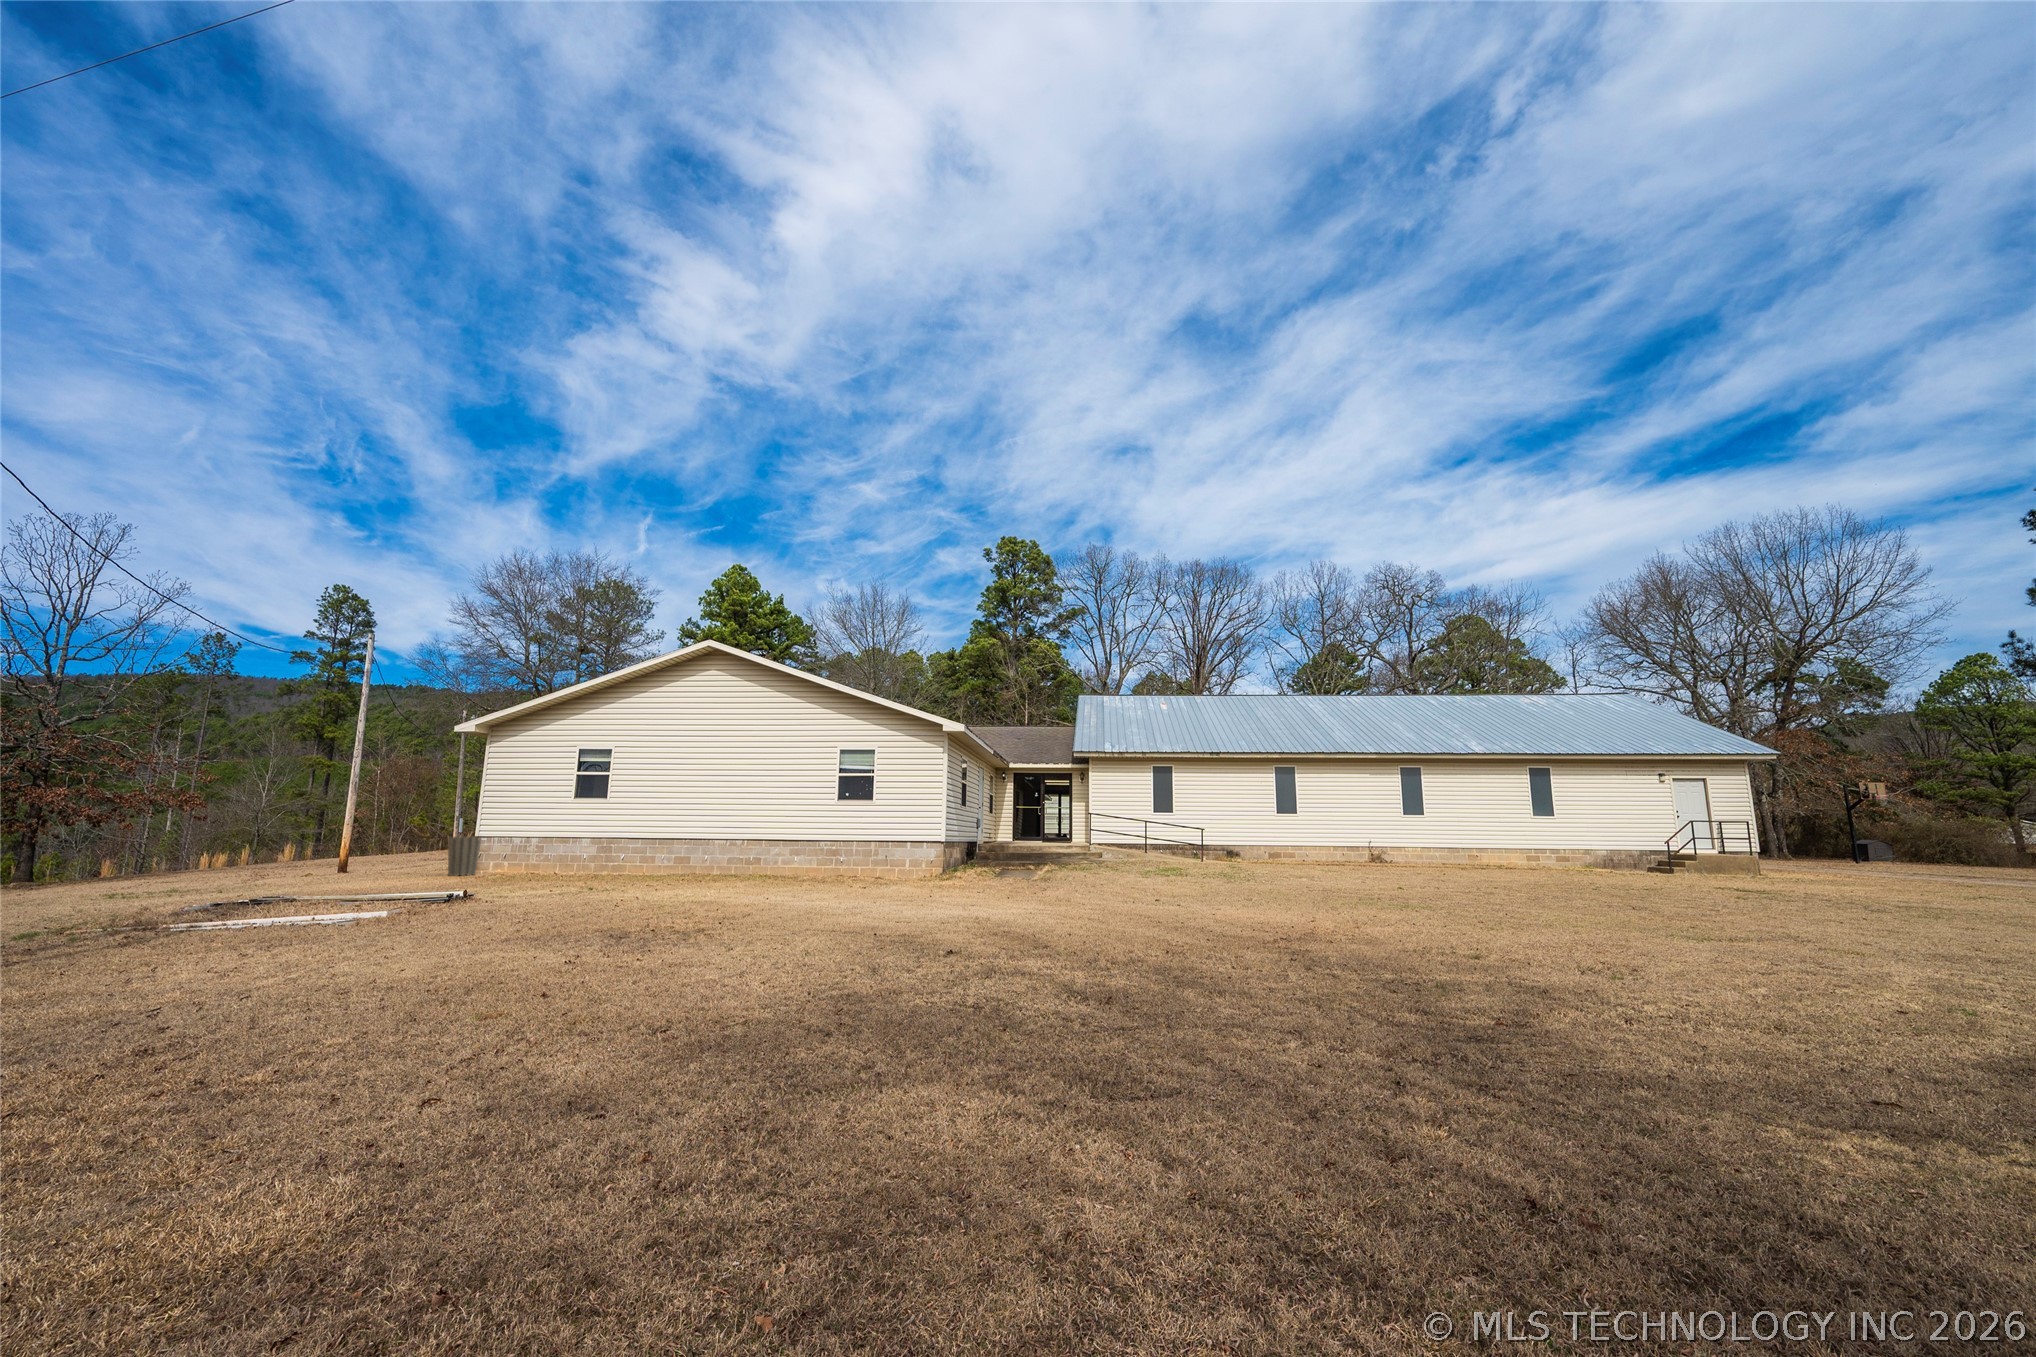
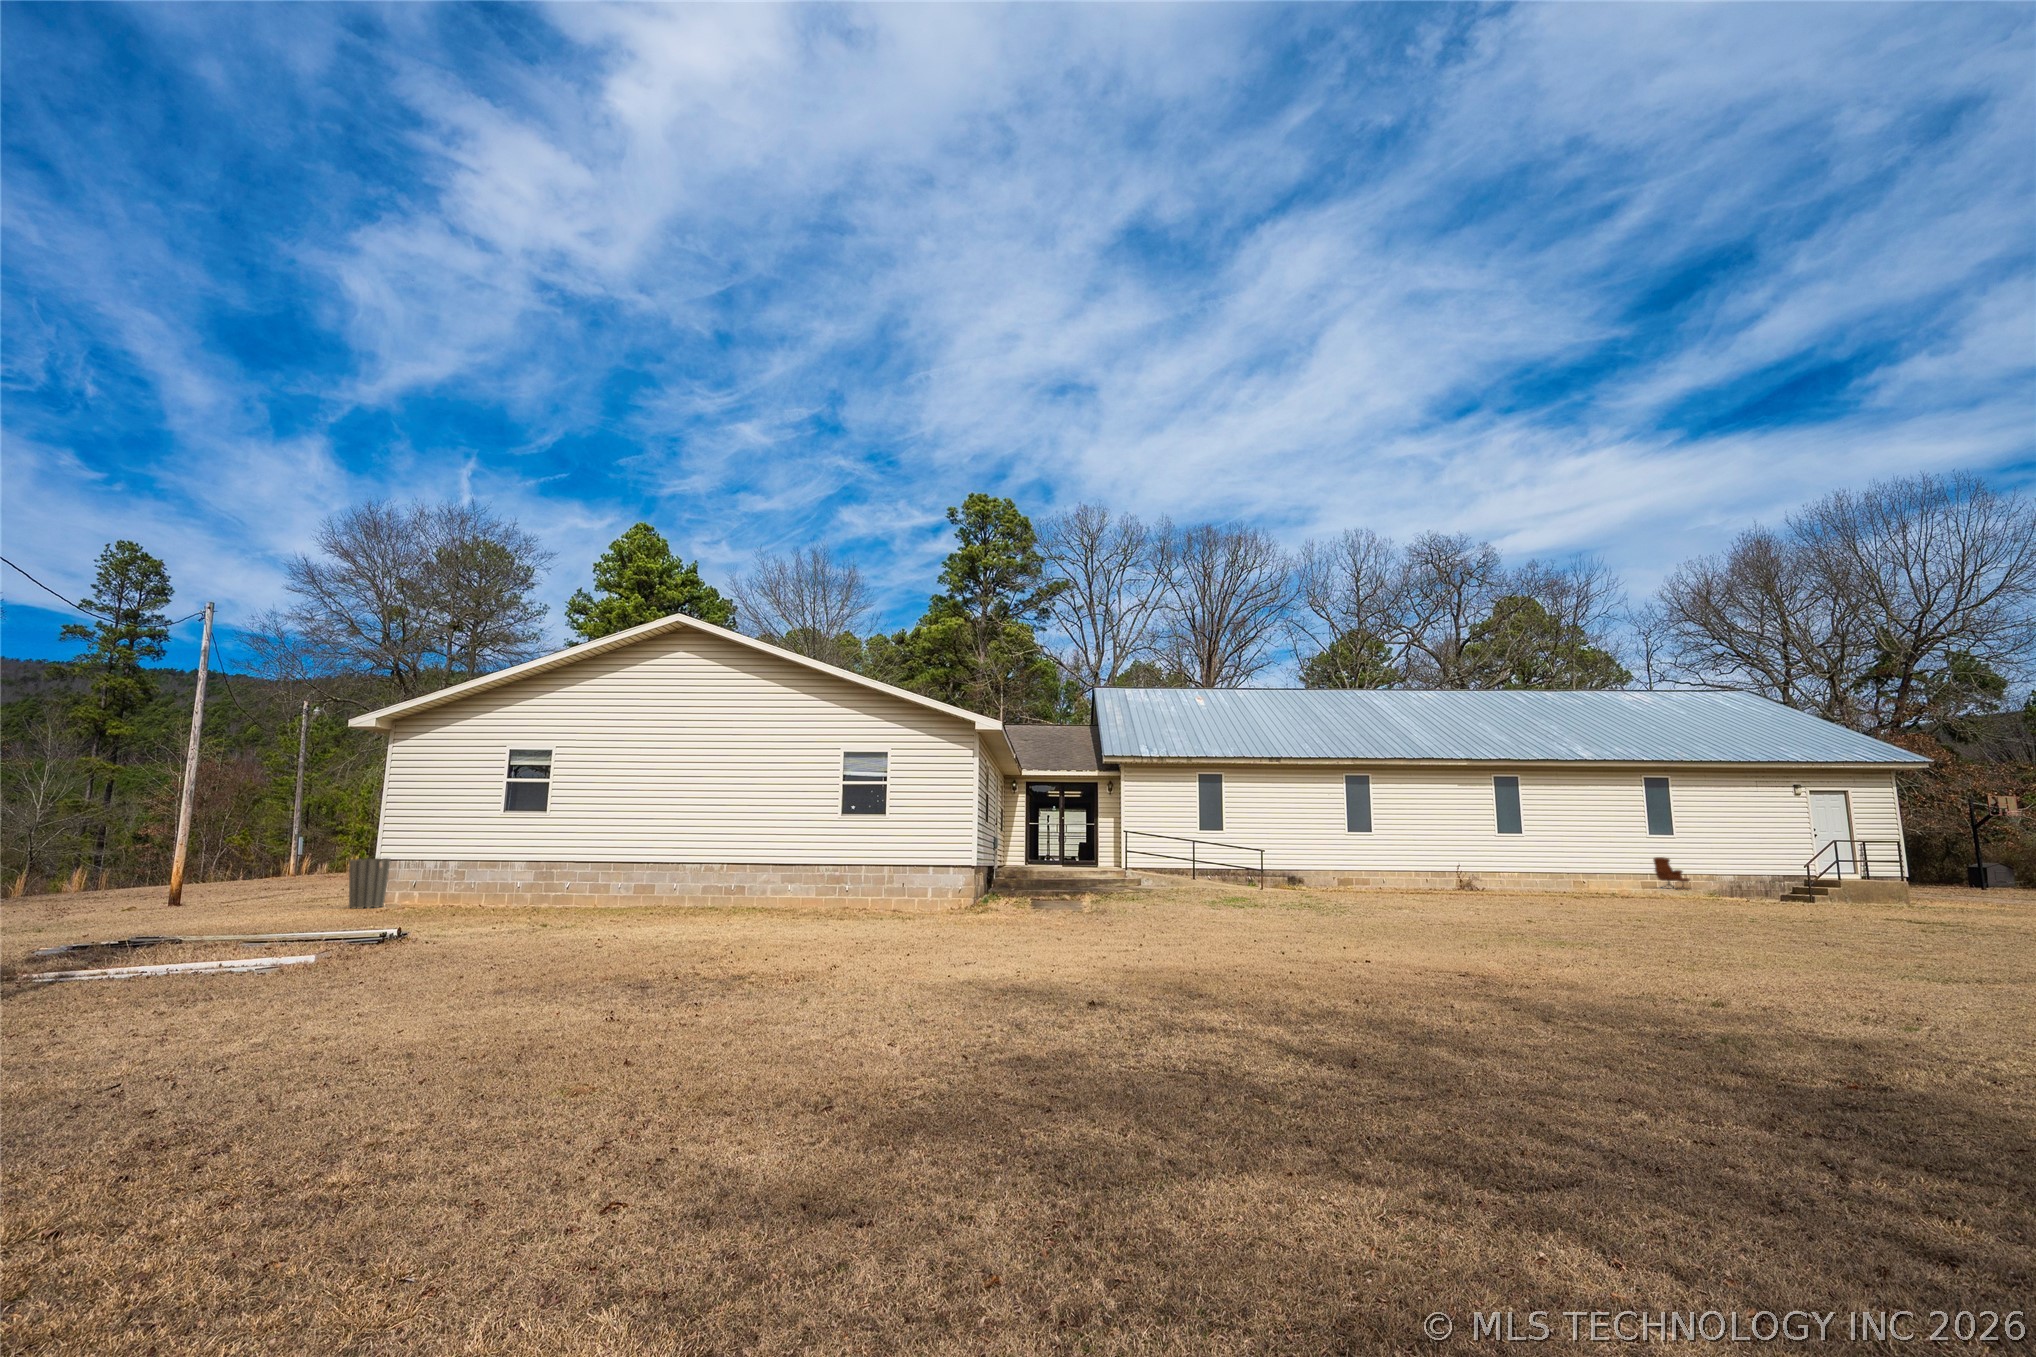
lounge chair: none [1536,835,1567,863] -> present [1653,857,1689,888]

